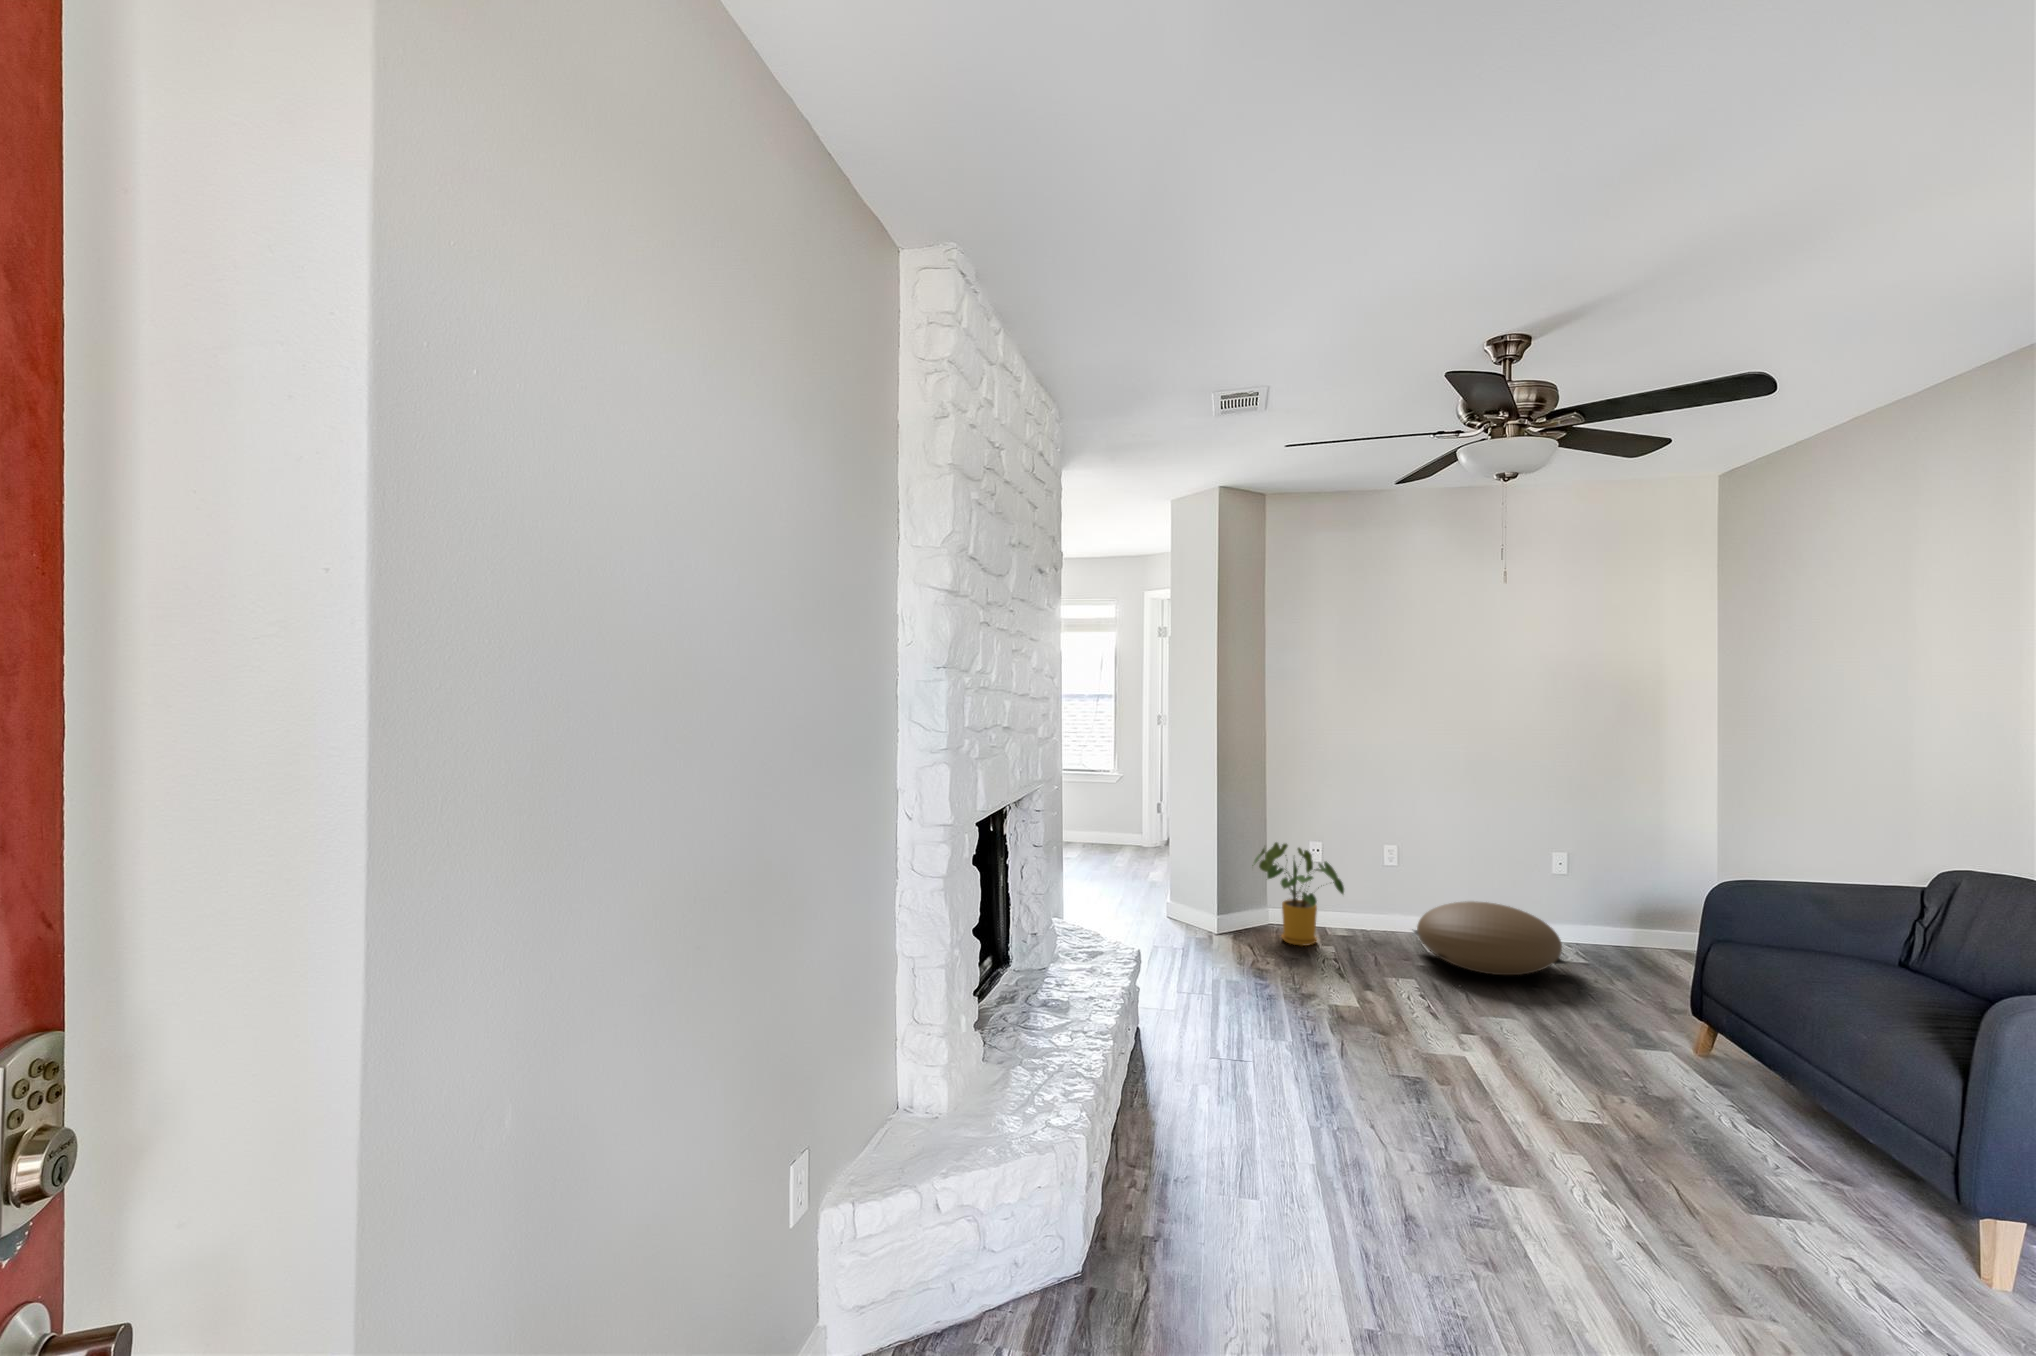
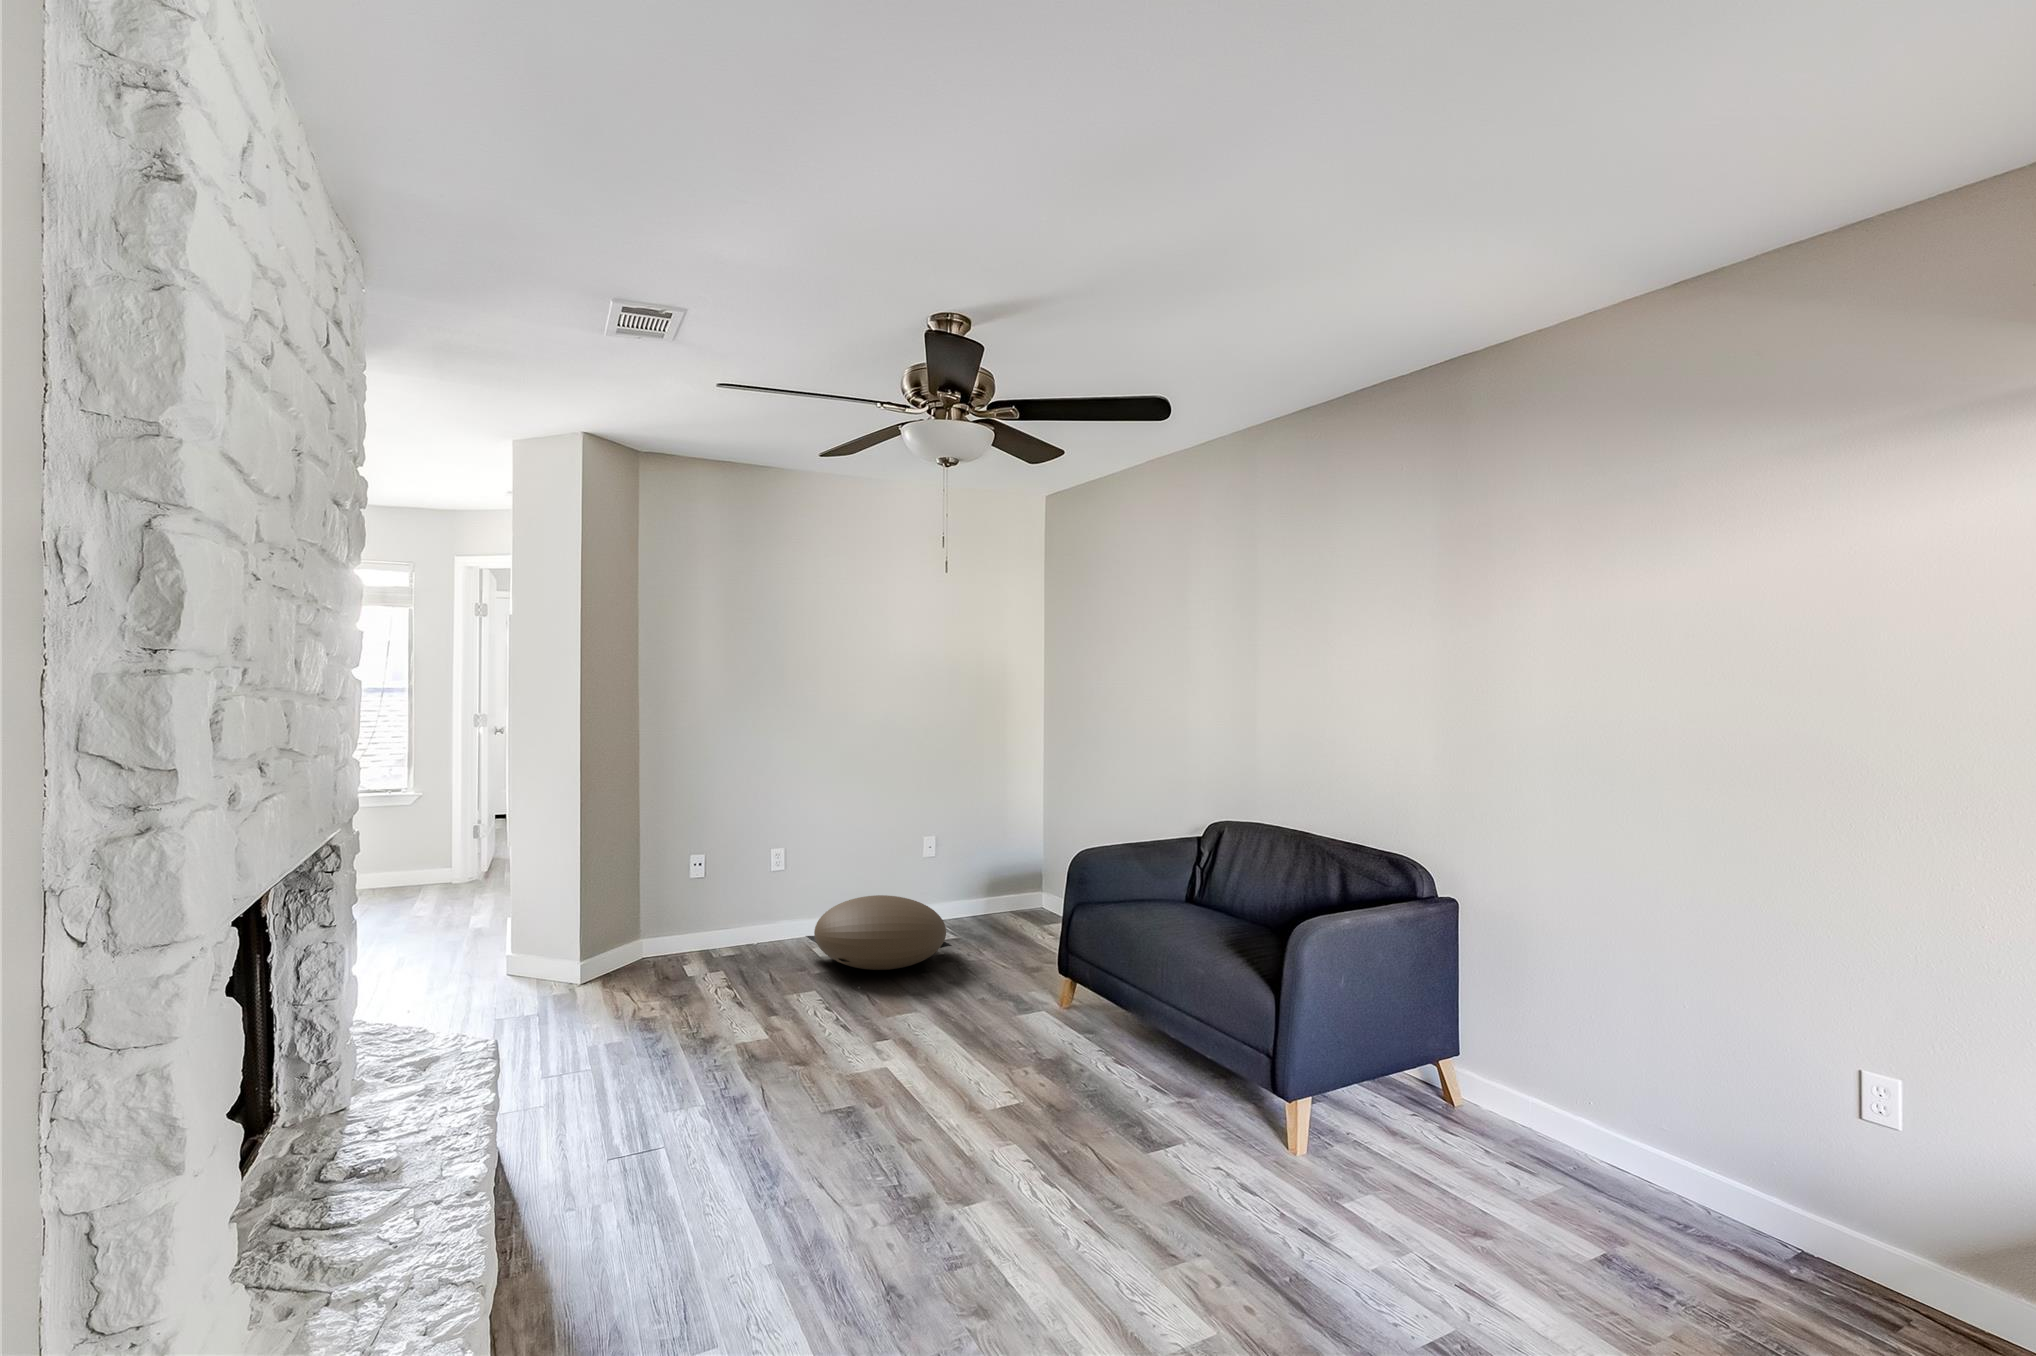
house plant: present [1252,842,1344,946] -> none [627,857,739,978]

